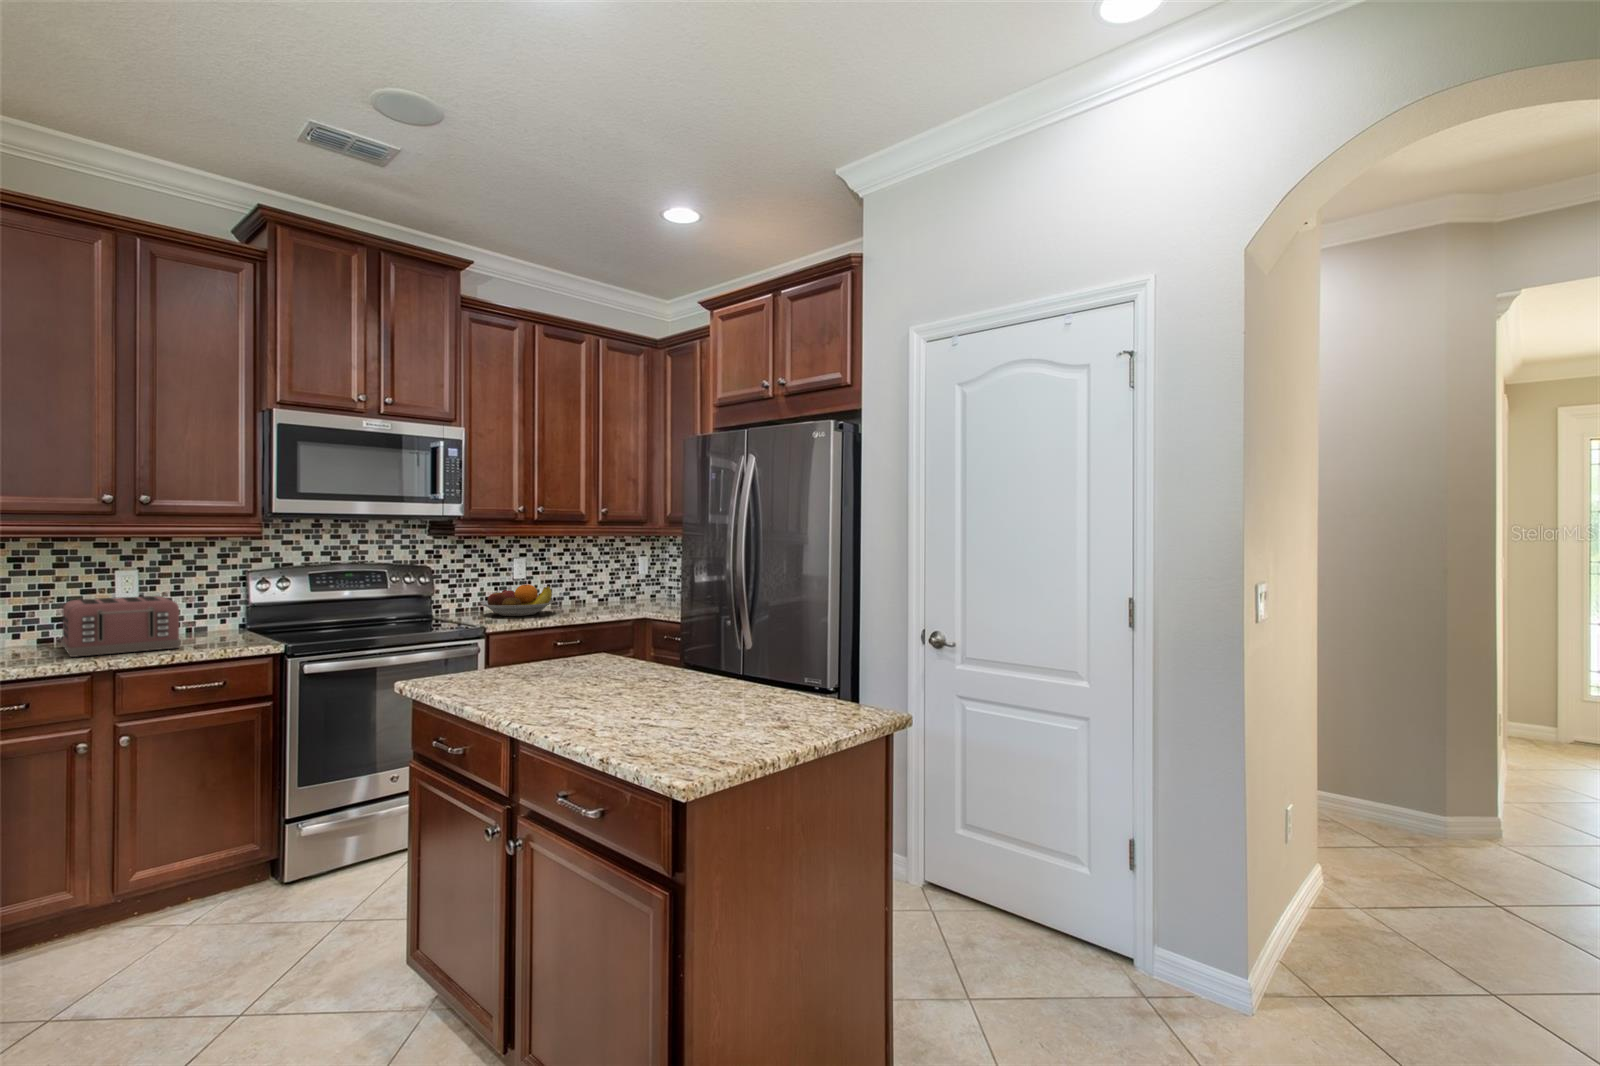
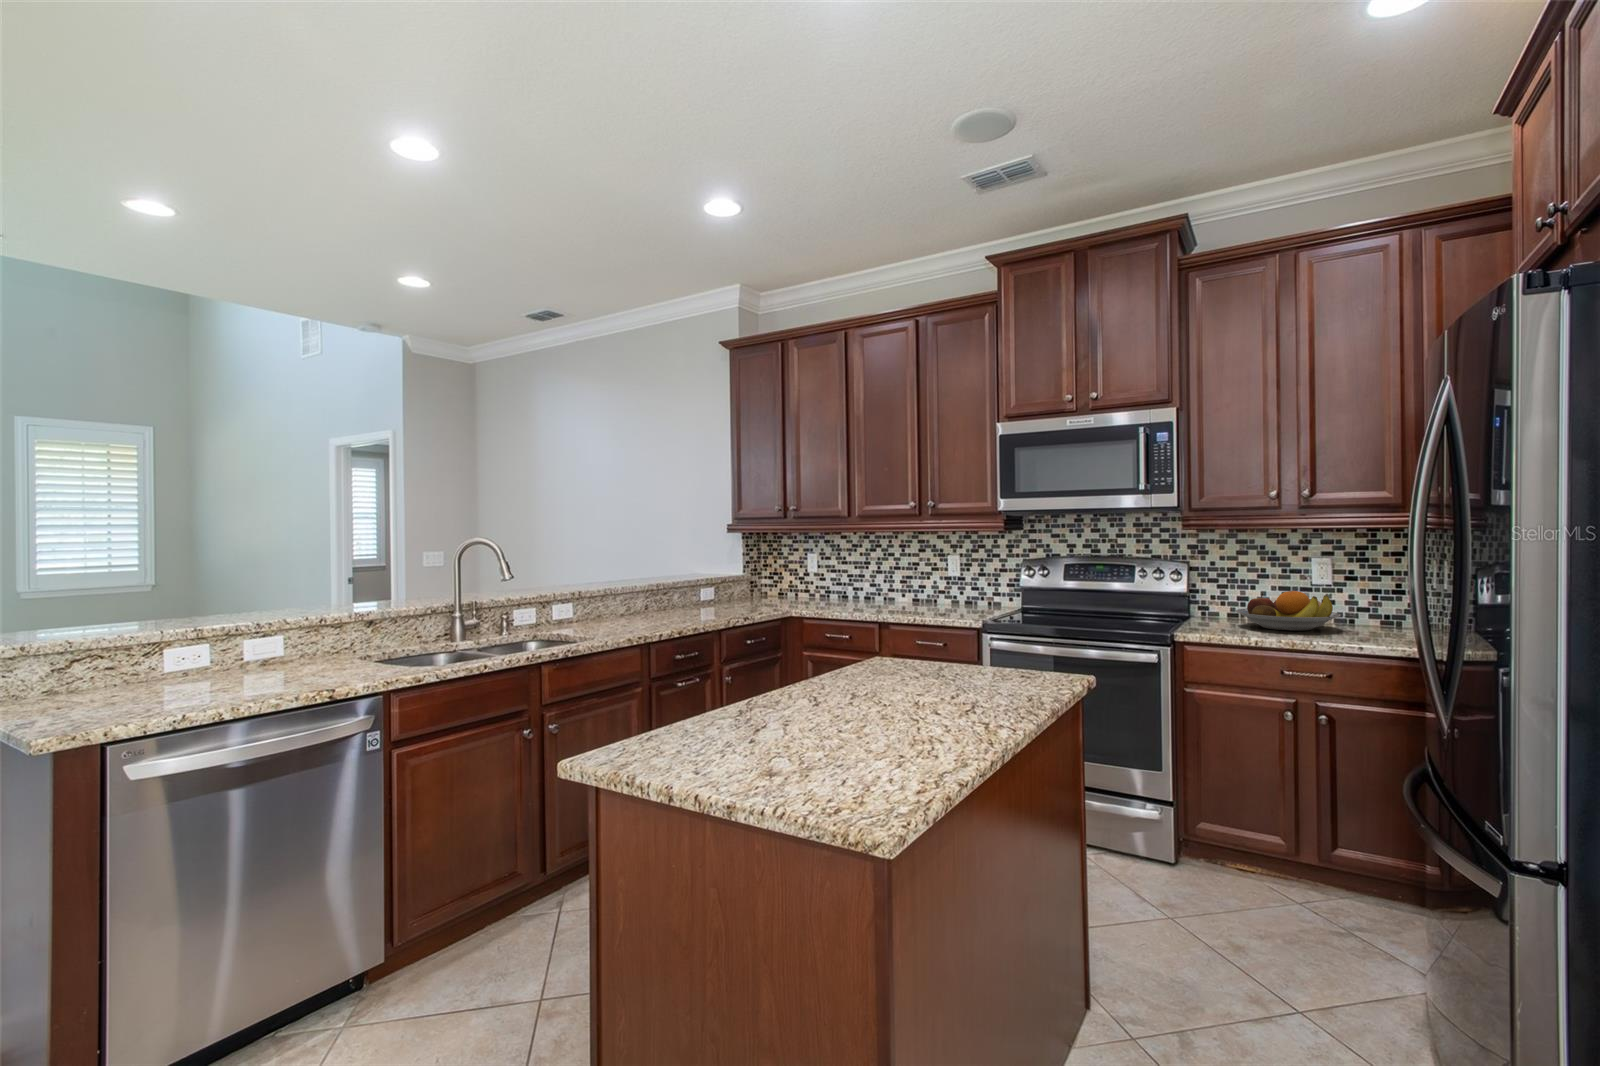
toaster: present [62,596,181,657] -> none [885,574,966,614]

